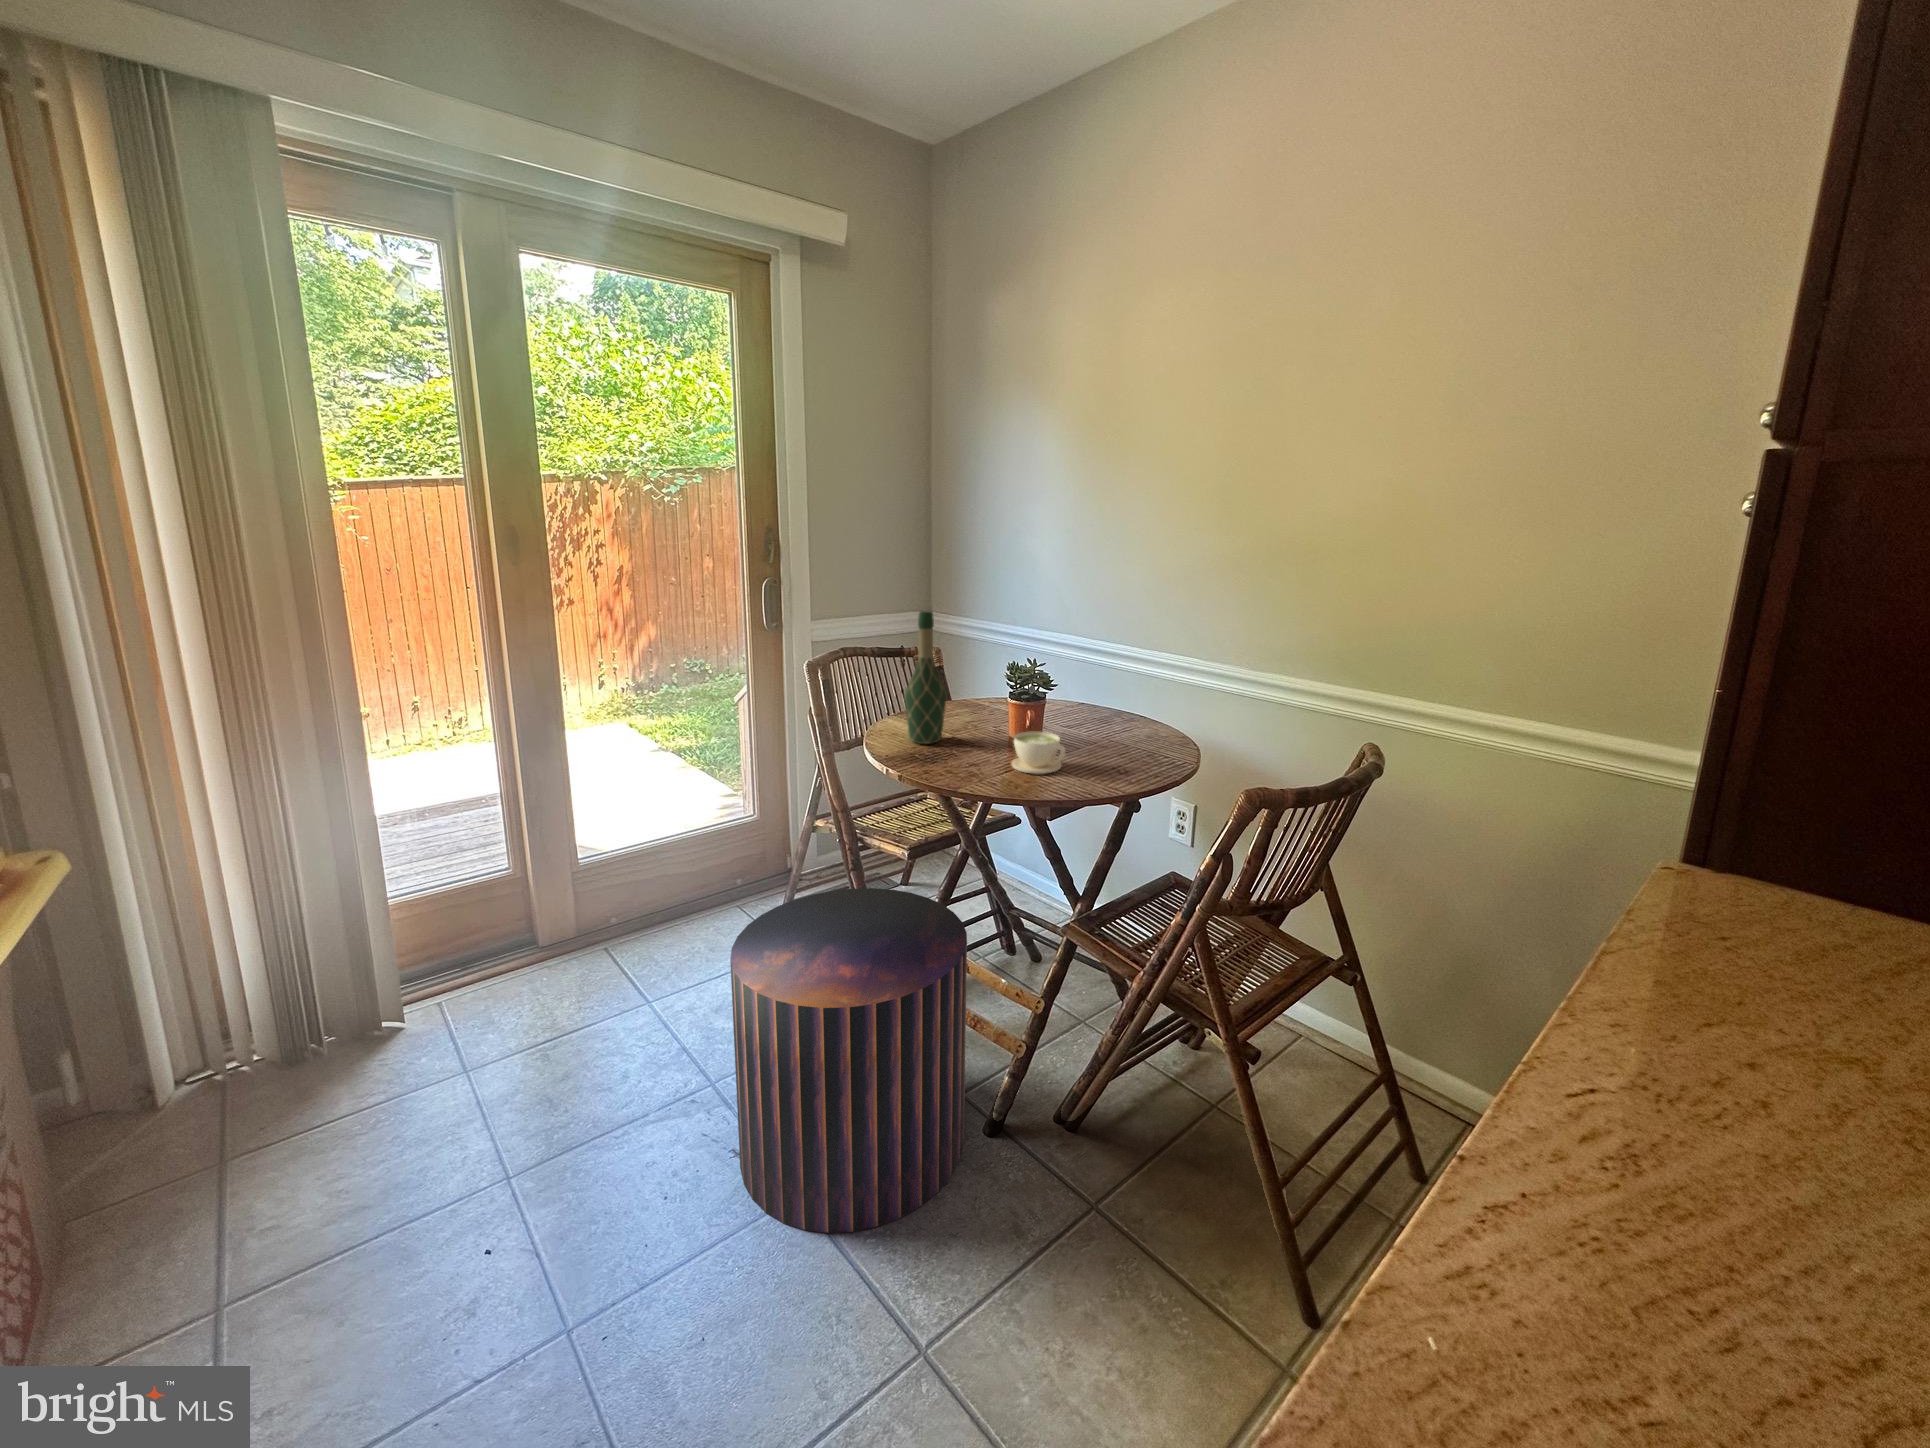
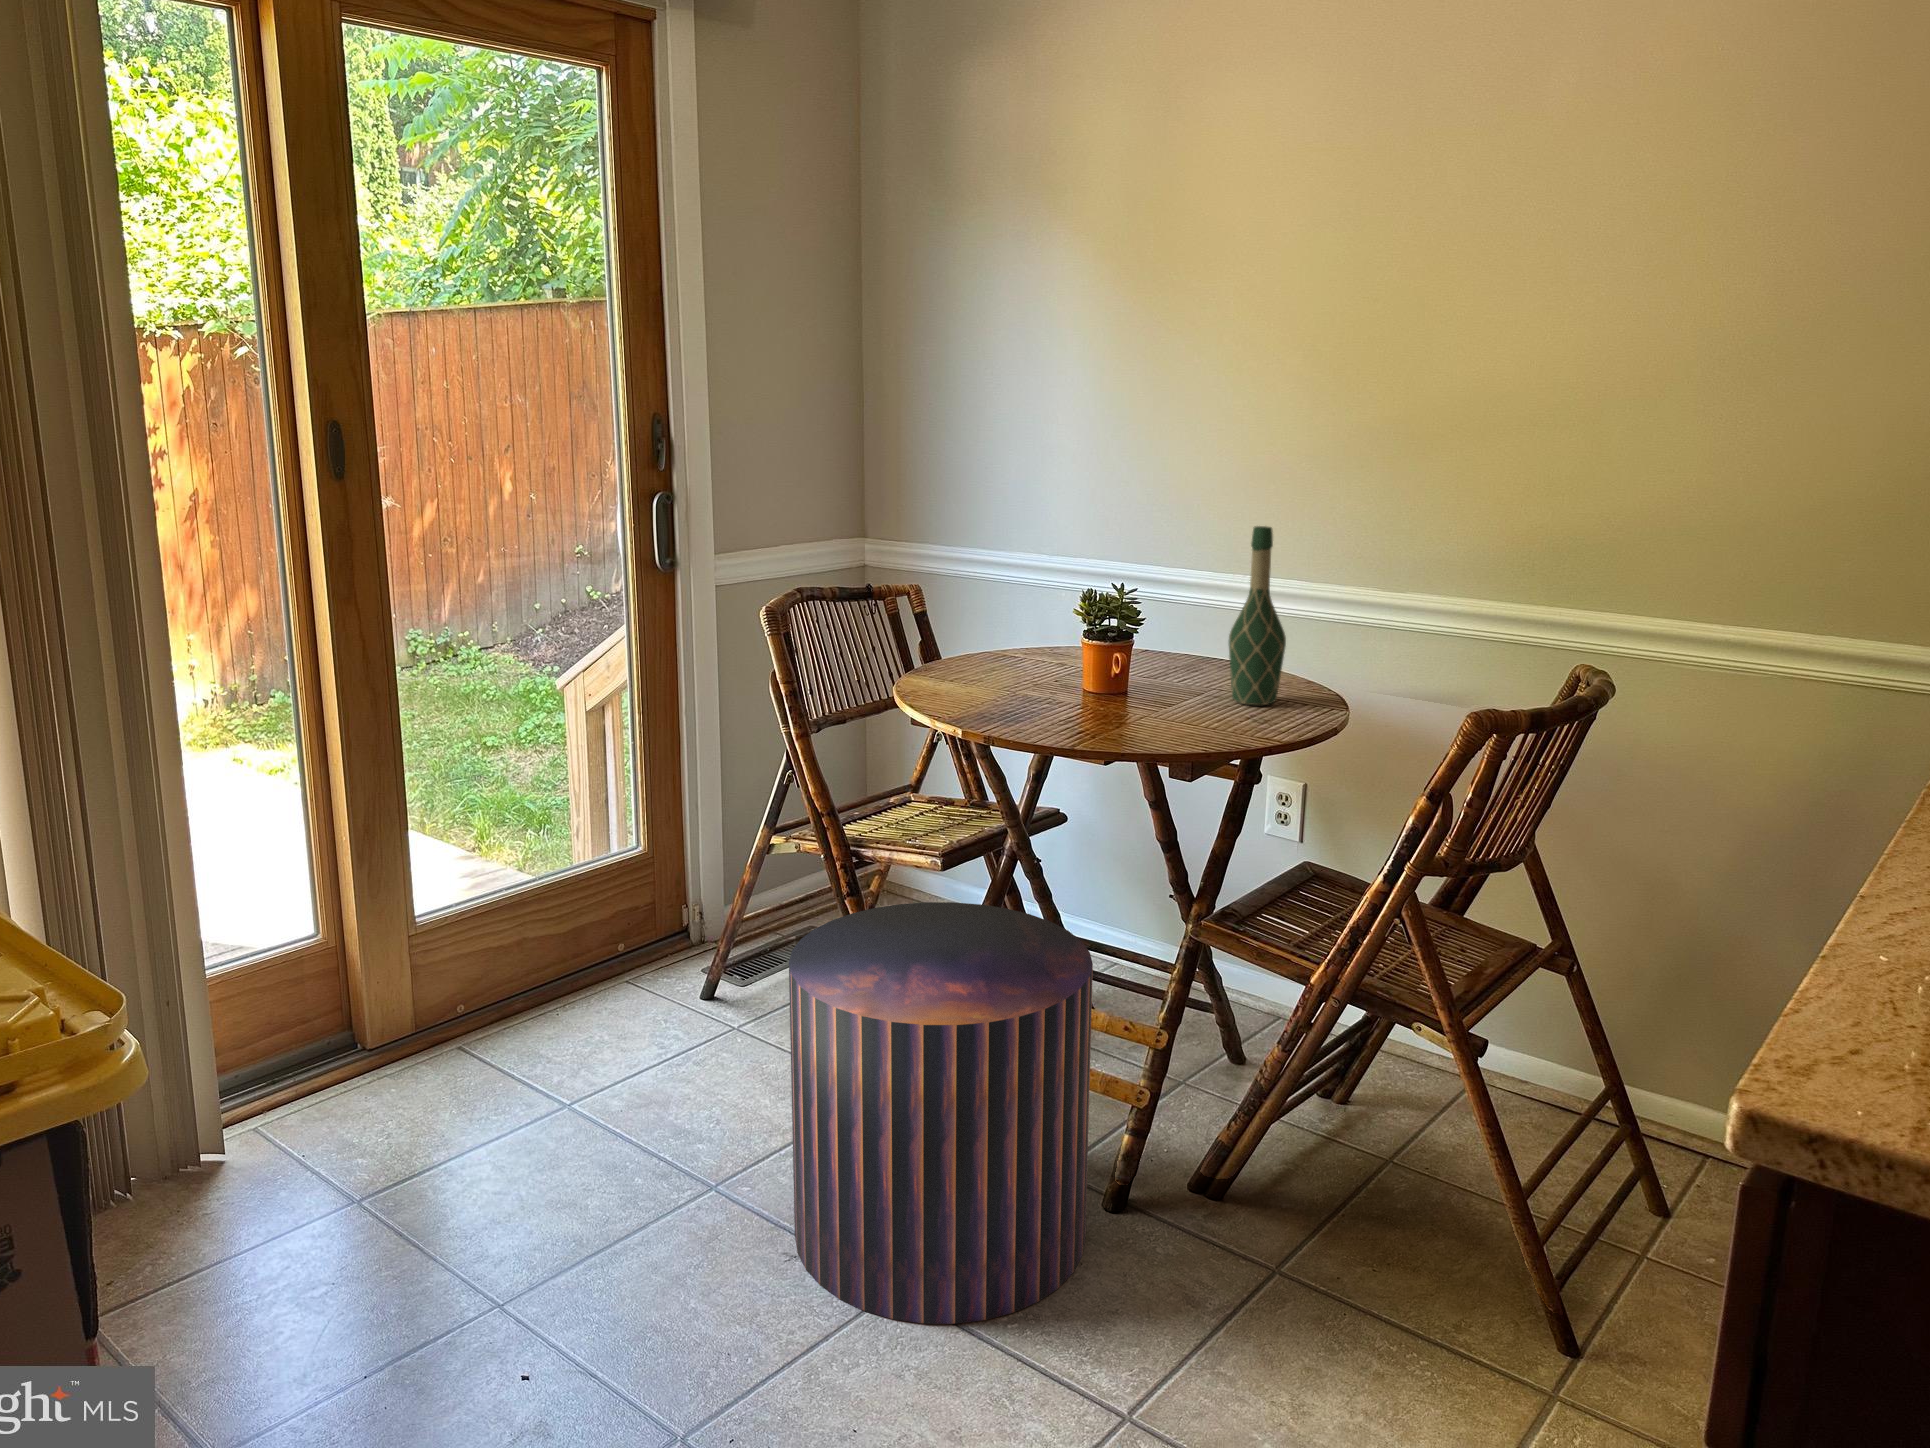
wine bottle: present [904,611,947,744] -> present [1229,526,1286,705]
coffee cup: present [1012,731,1065,774] -> none [1113,679,1188,731]

